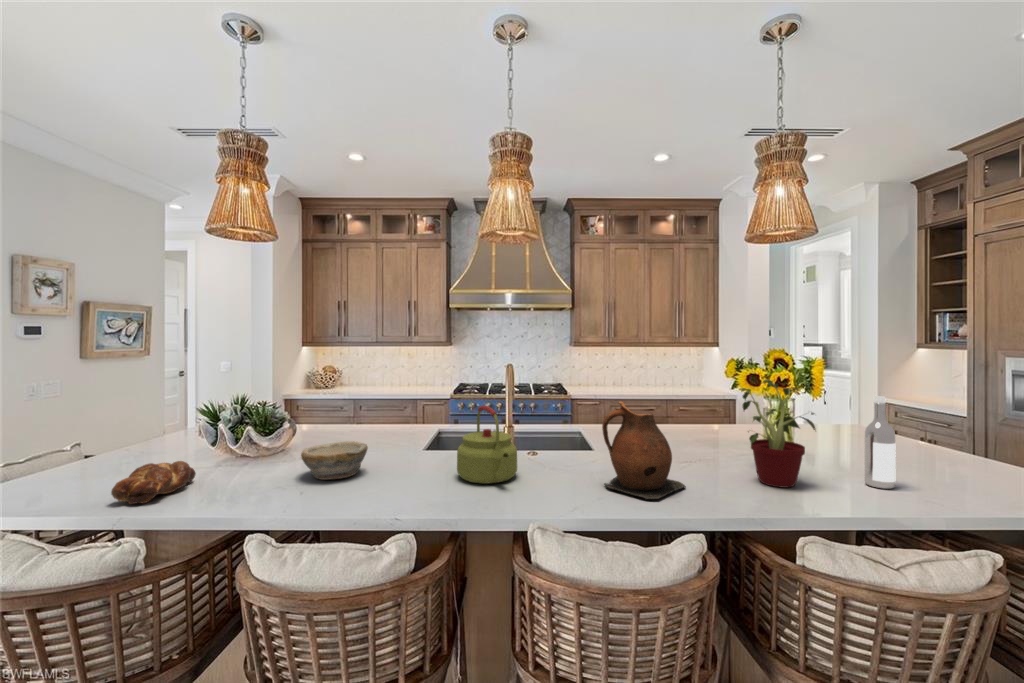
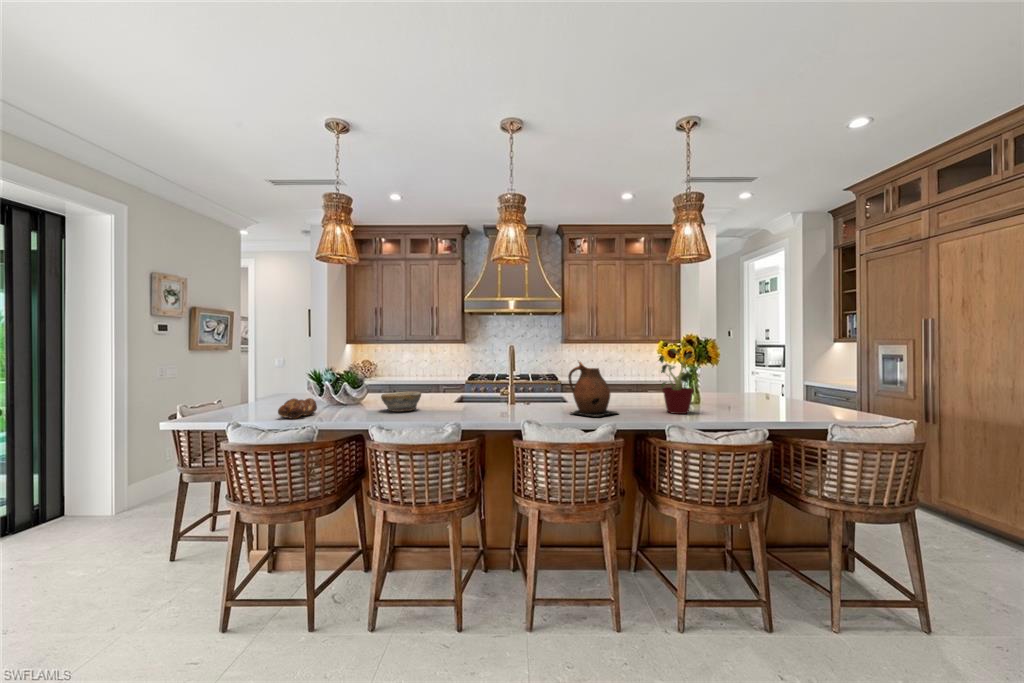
wine bottle: present [864,396,896,489] -> none [732,358,749,414]
kettle: present [457,406,517,484] -> none [478,366,516,413]

